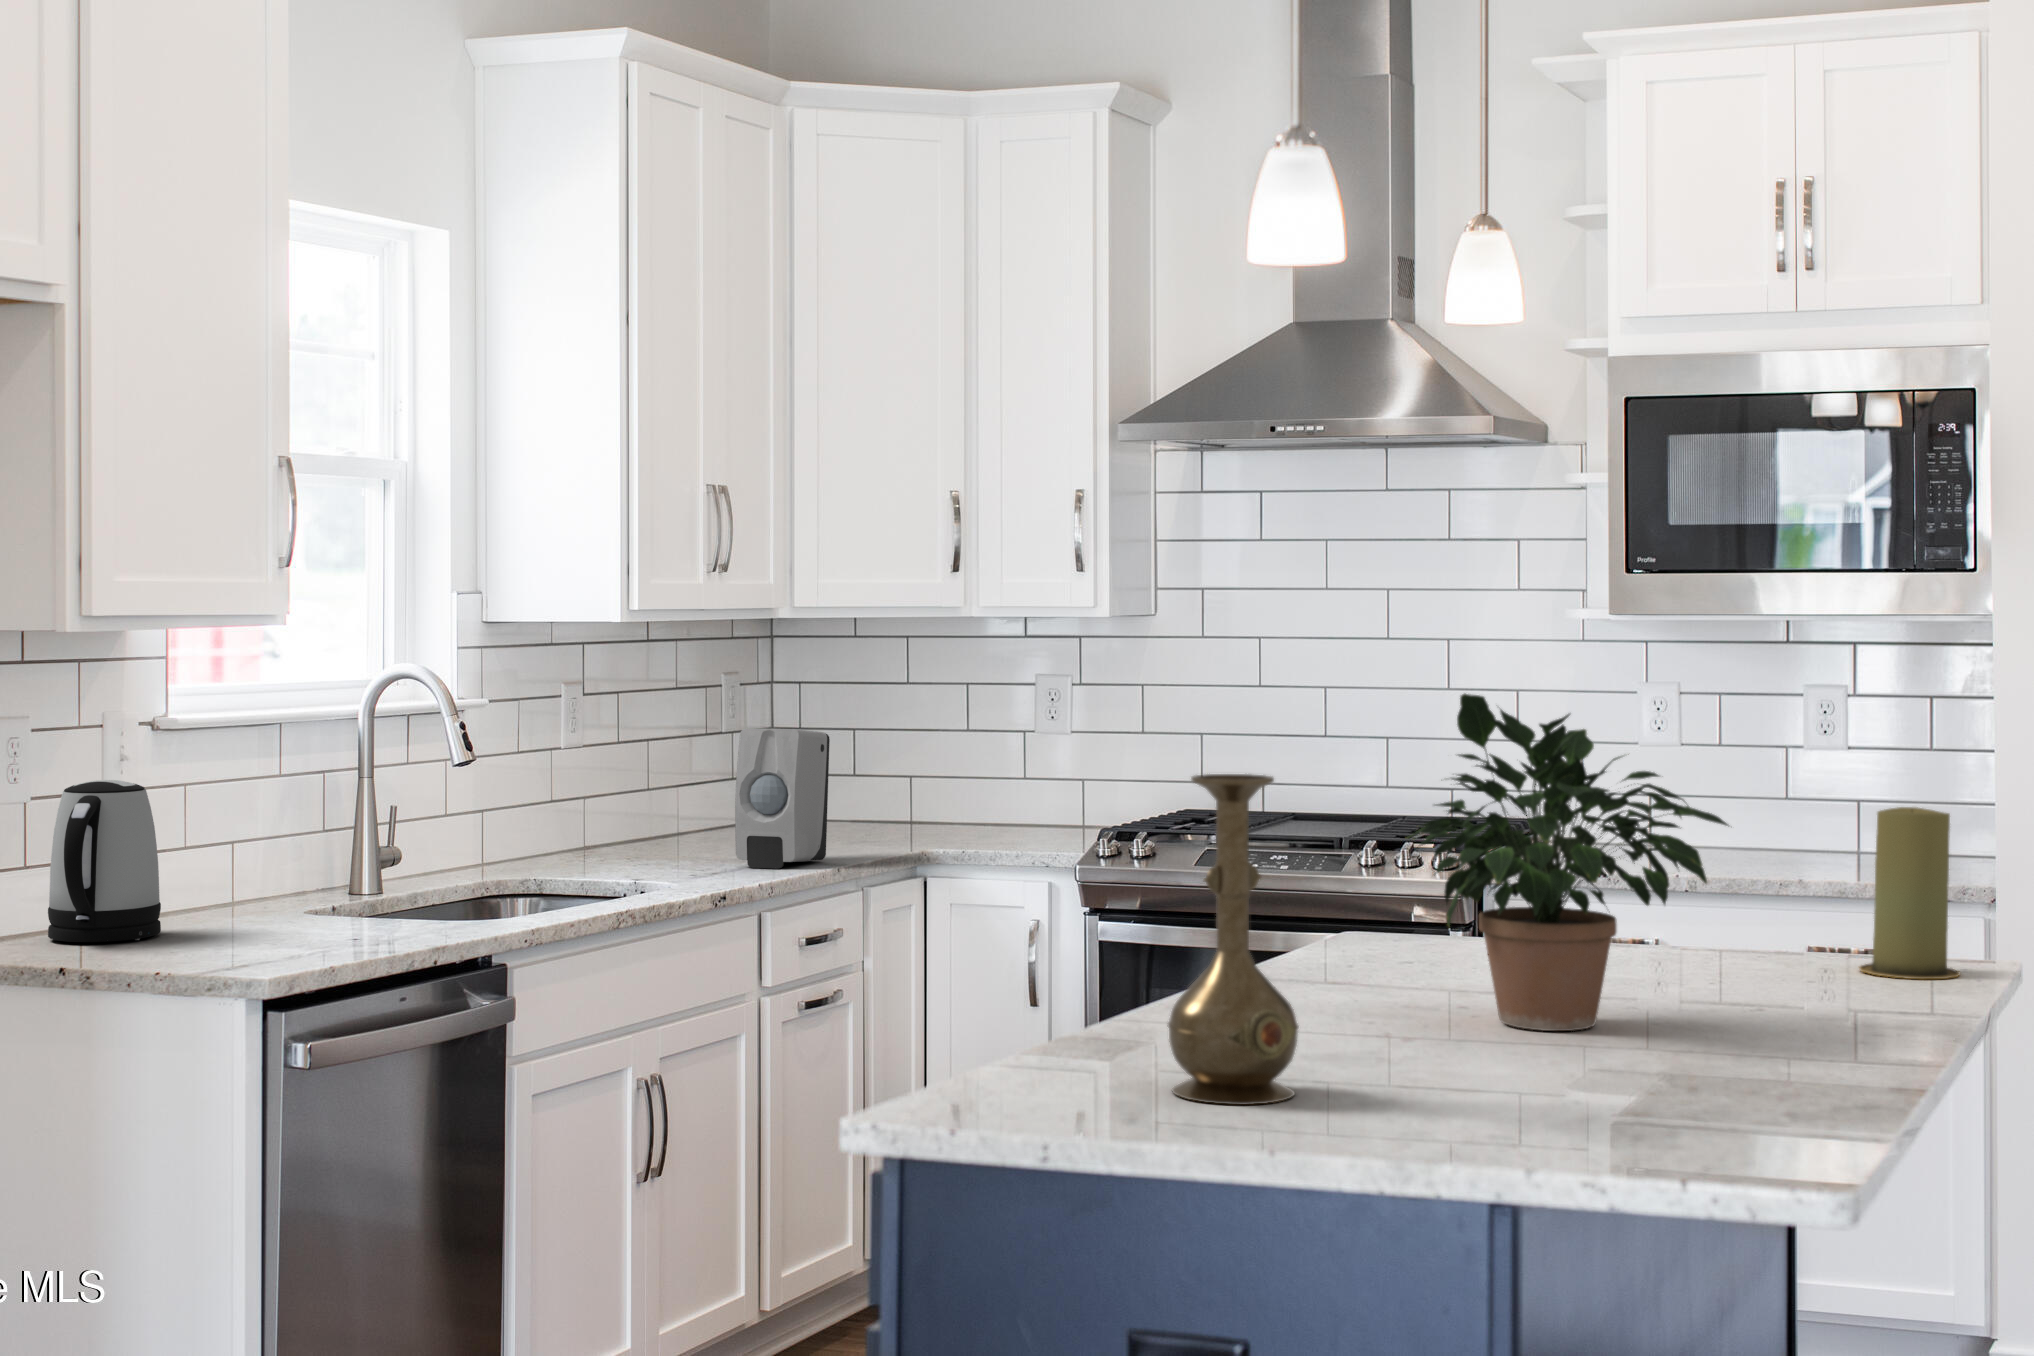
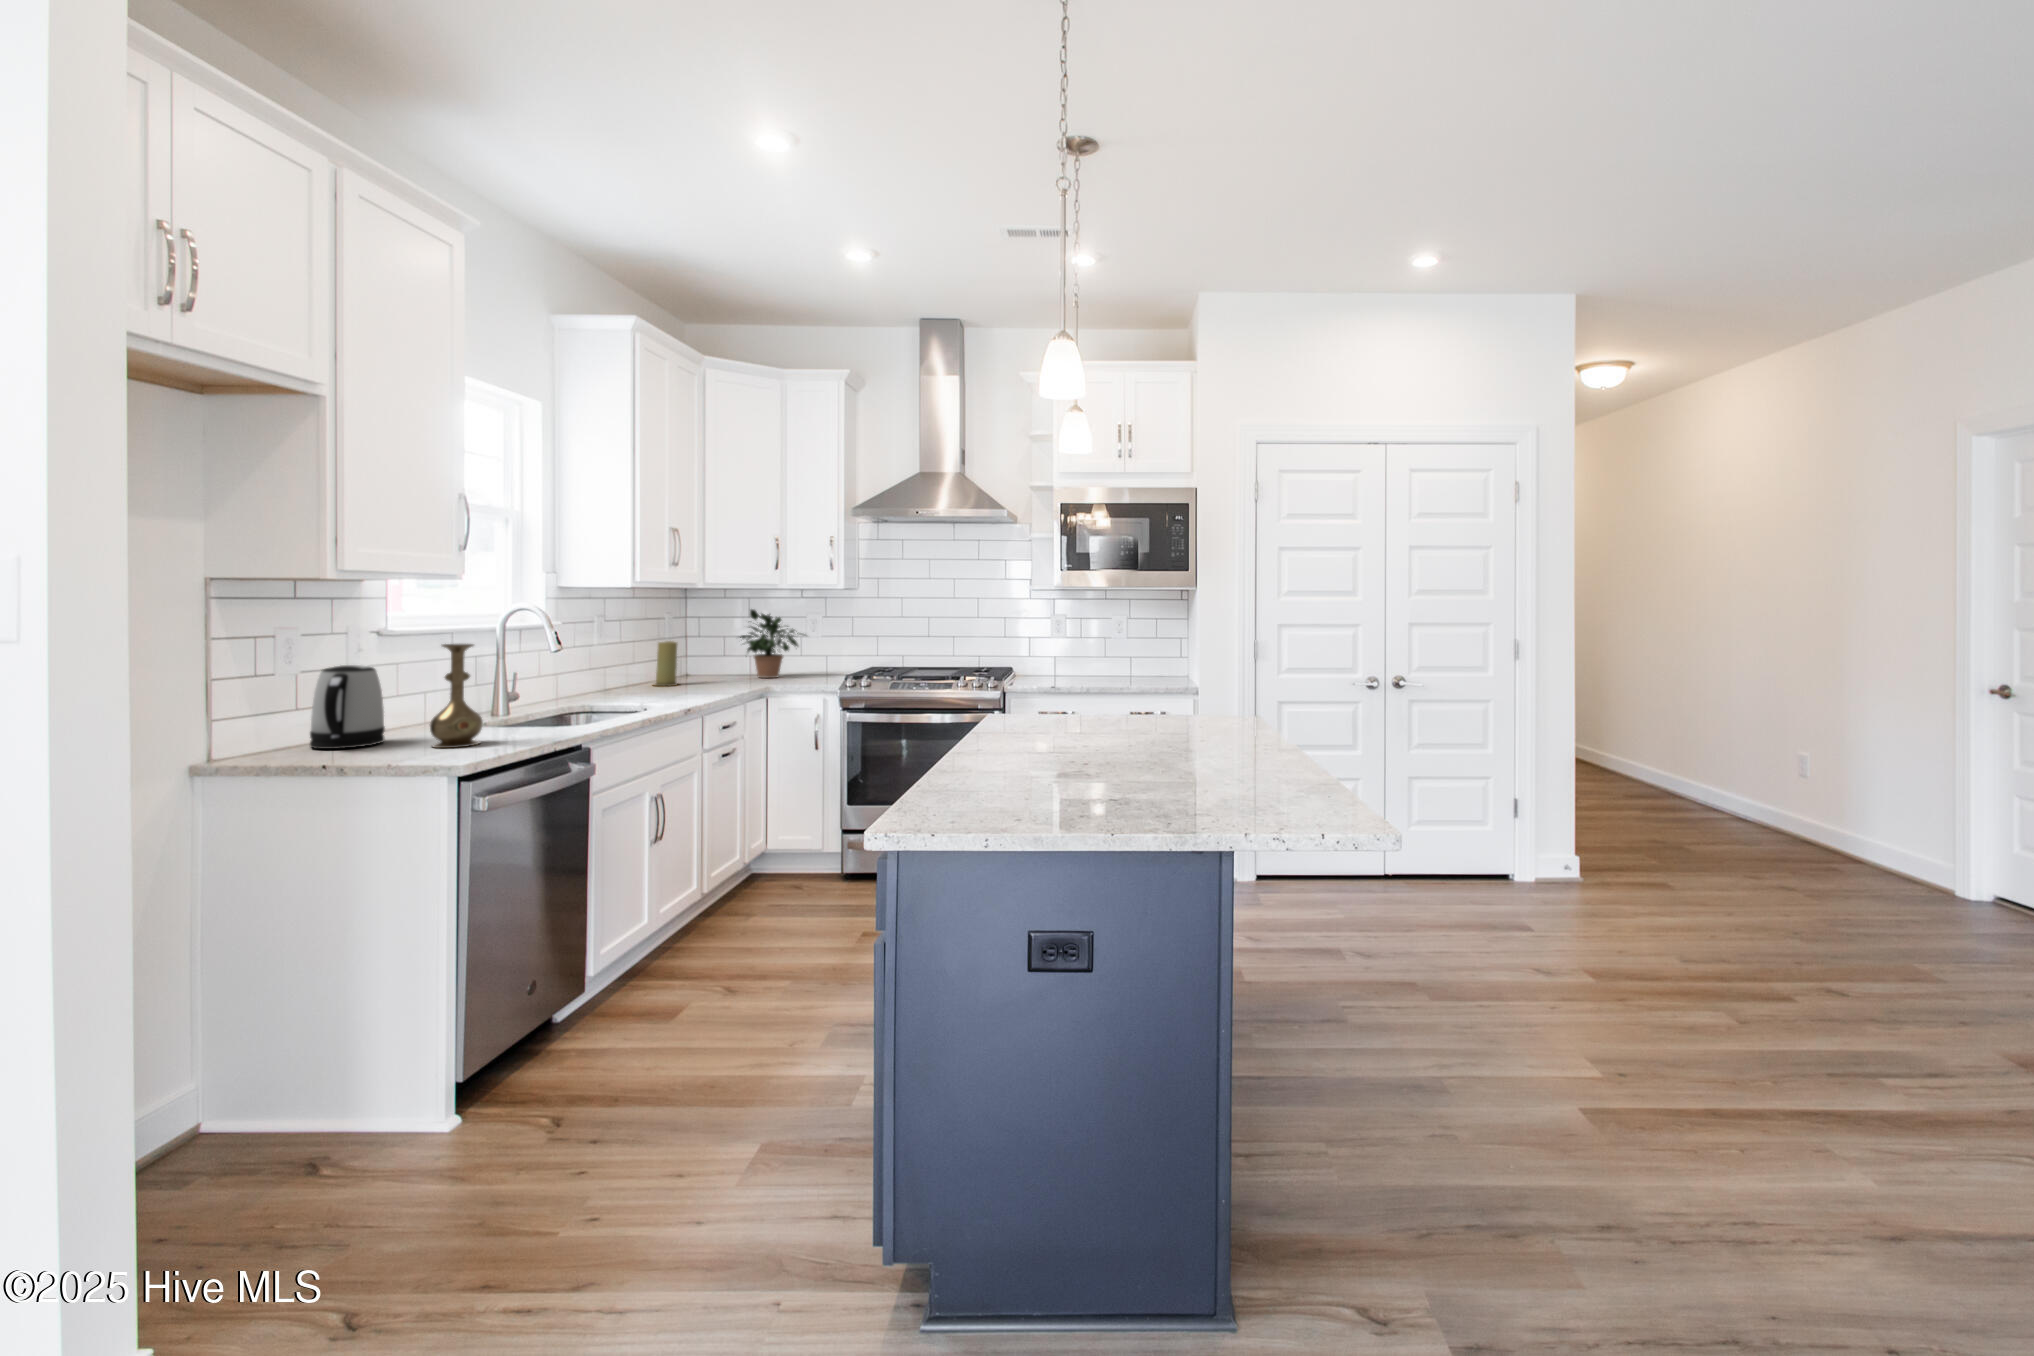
potted plant: present [1410,694,1728,1031] -> present [740,609,801,678]
soap dispenser: present [735,728,830,869] -> none [688,636,732,696]
vase: present [1167,774,1299,1105] -> present [430,644,483,748]
candle: present [1859,807,1960,979] -> present [654,641,678,686]

